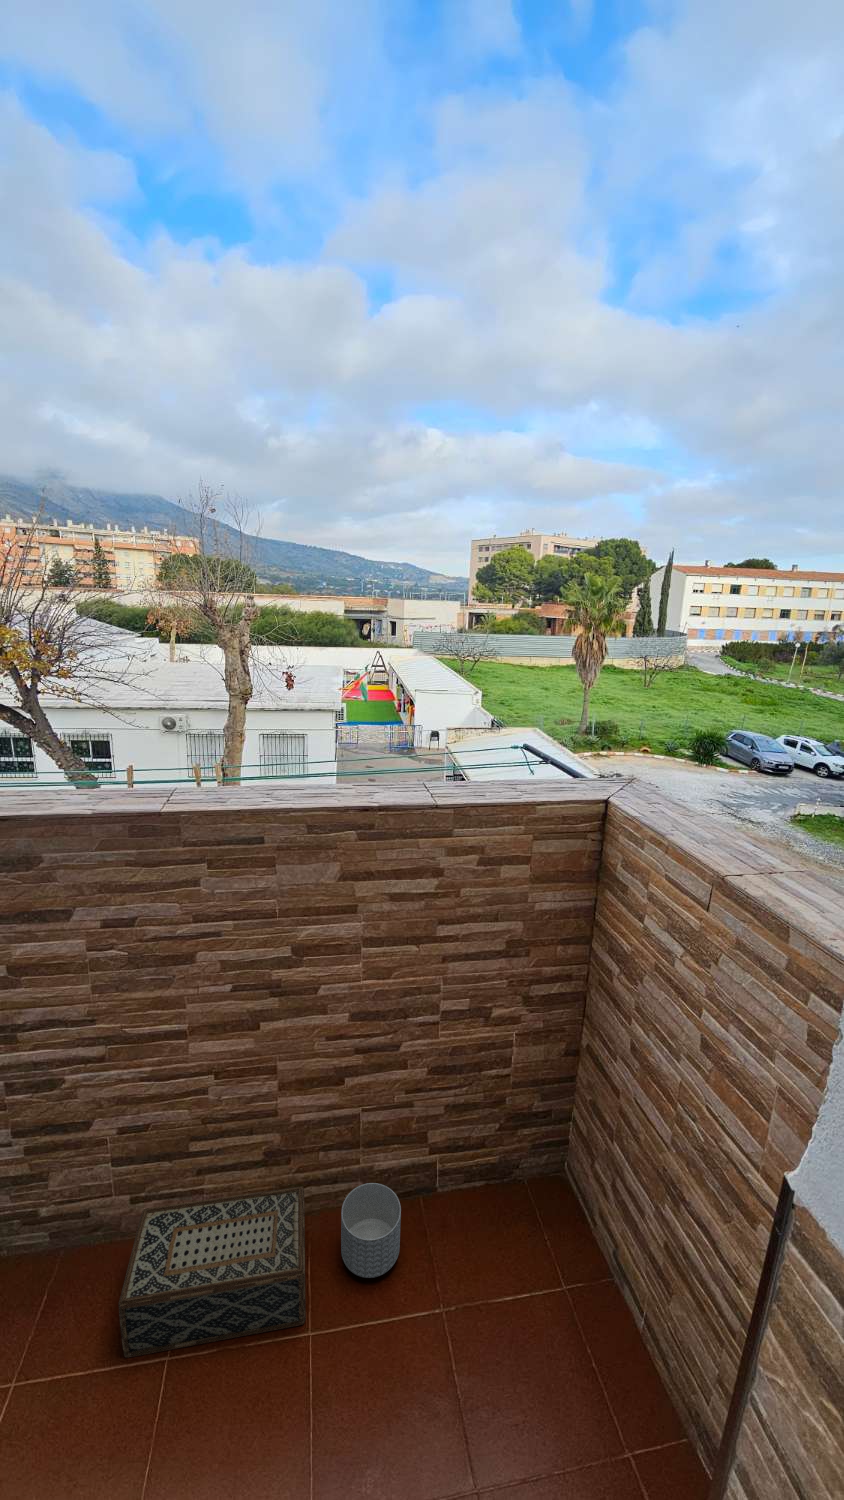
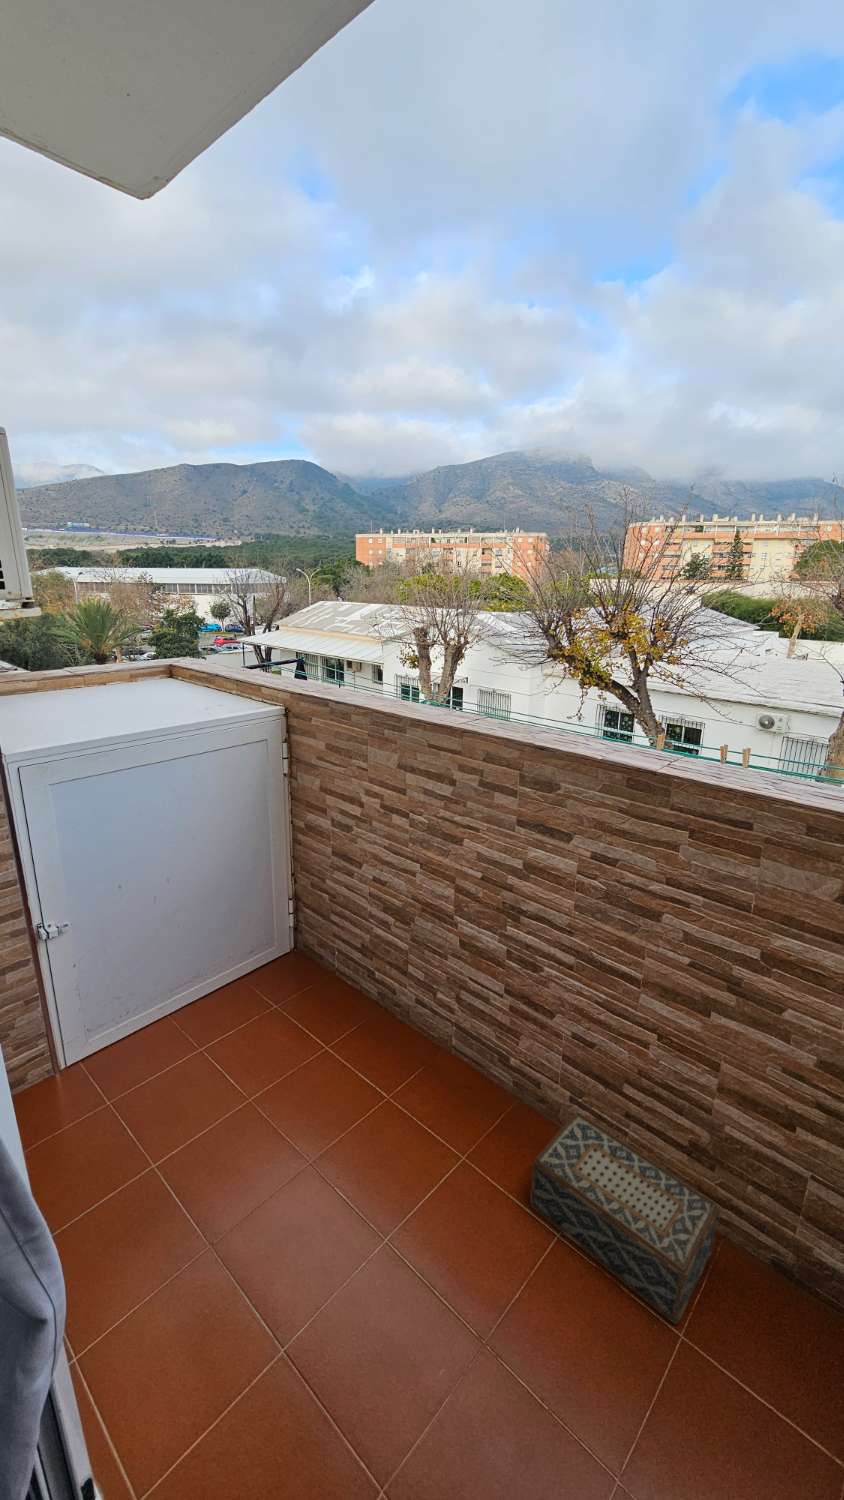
planter: present [341,1183,401,1278] -> none [740,1254,829,1373]

